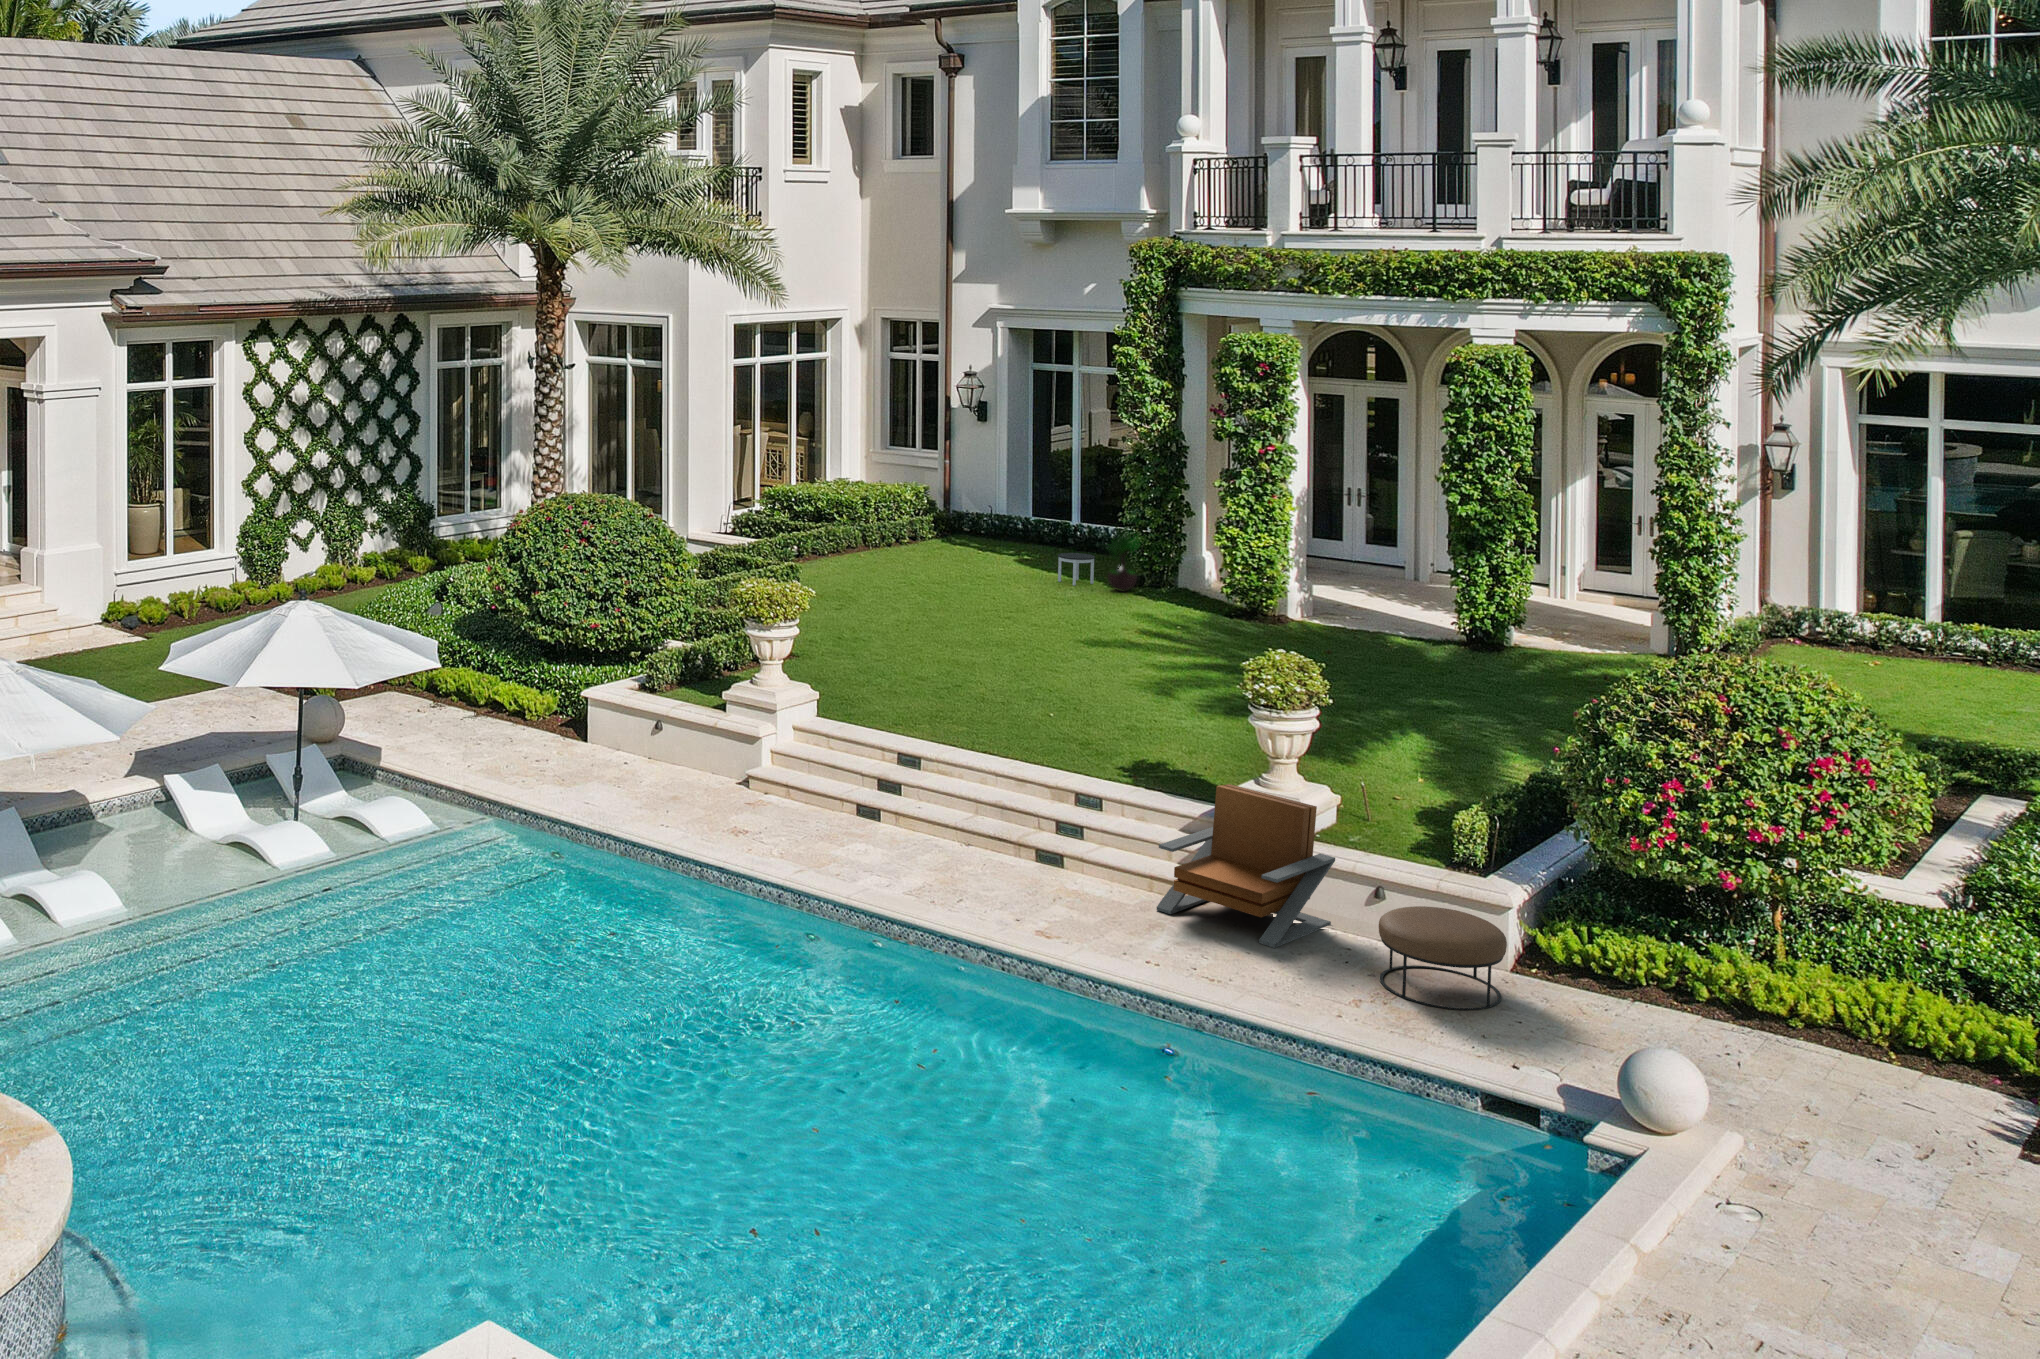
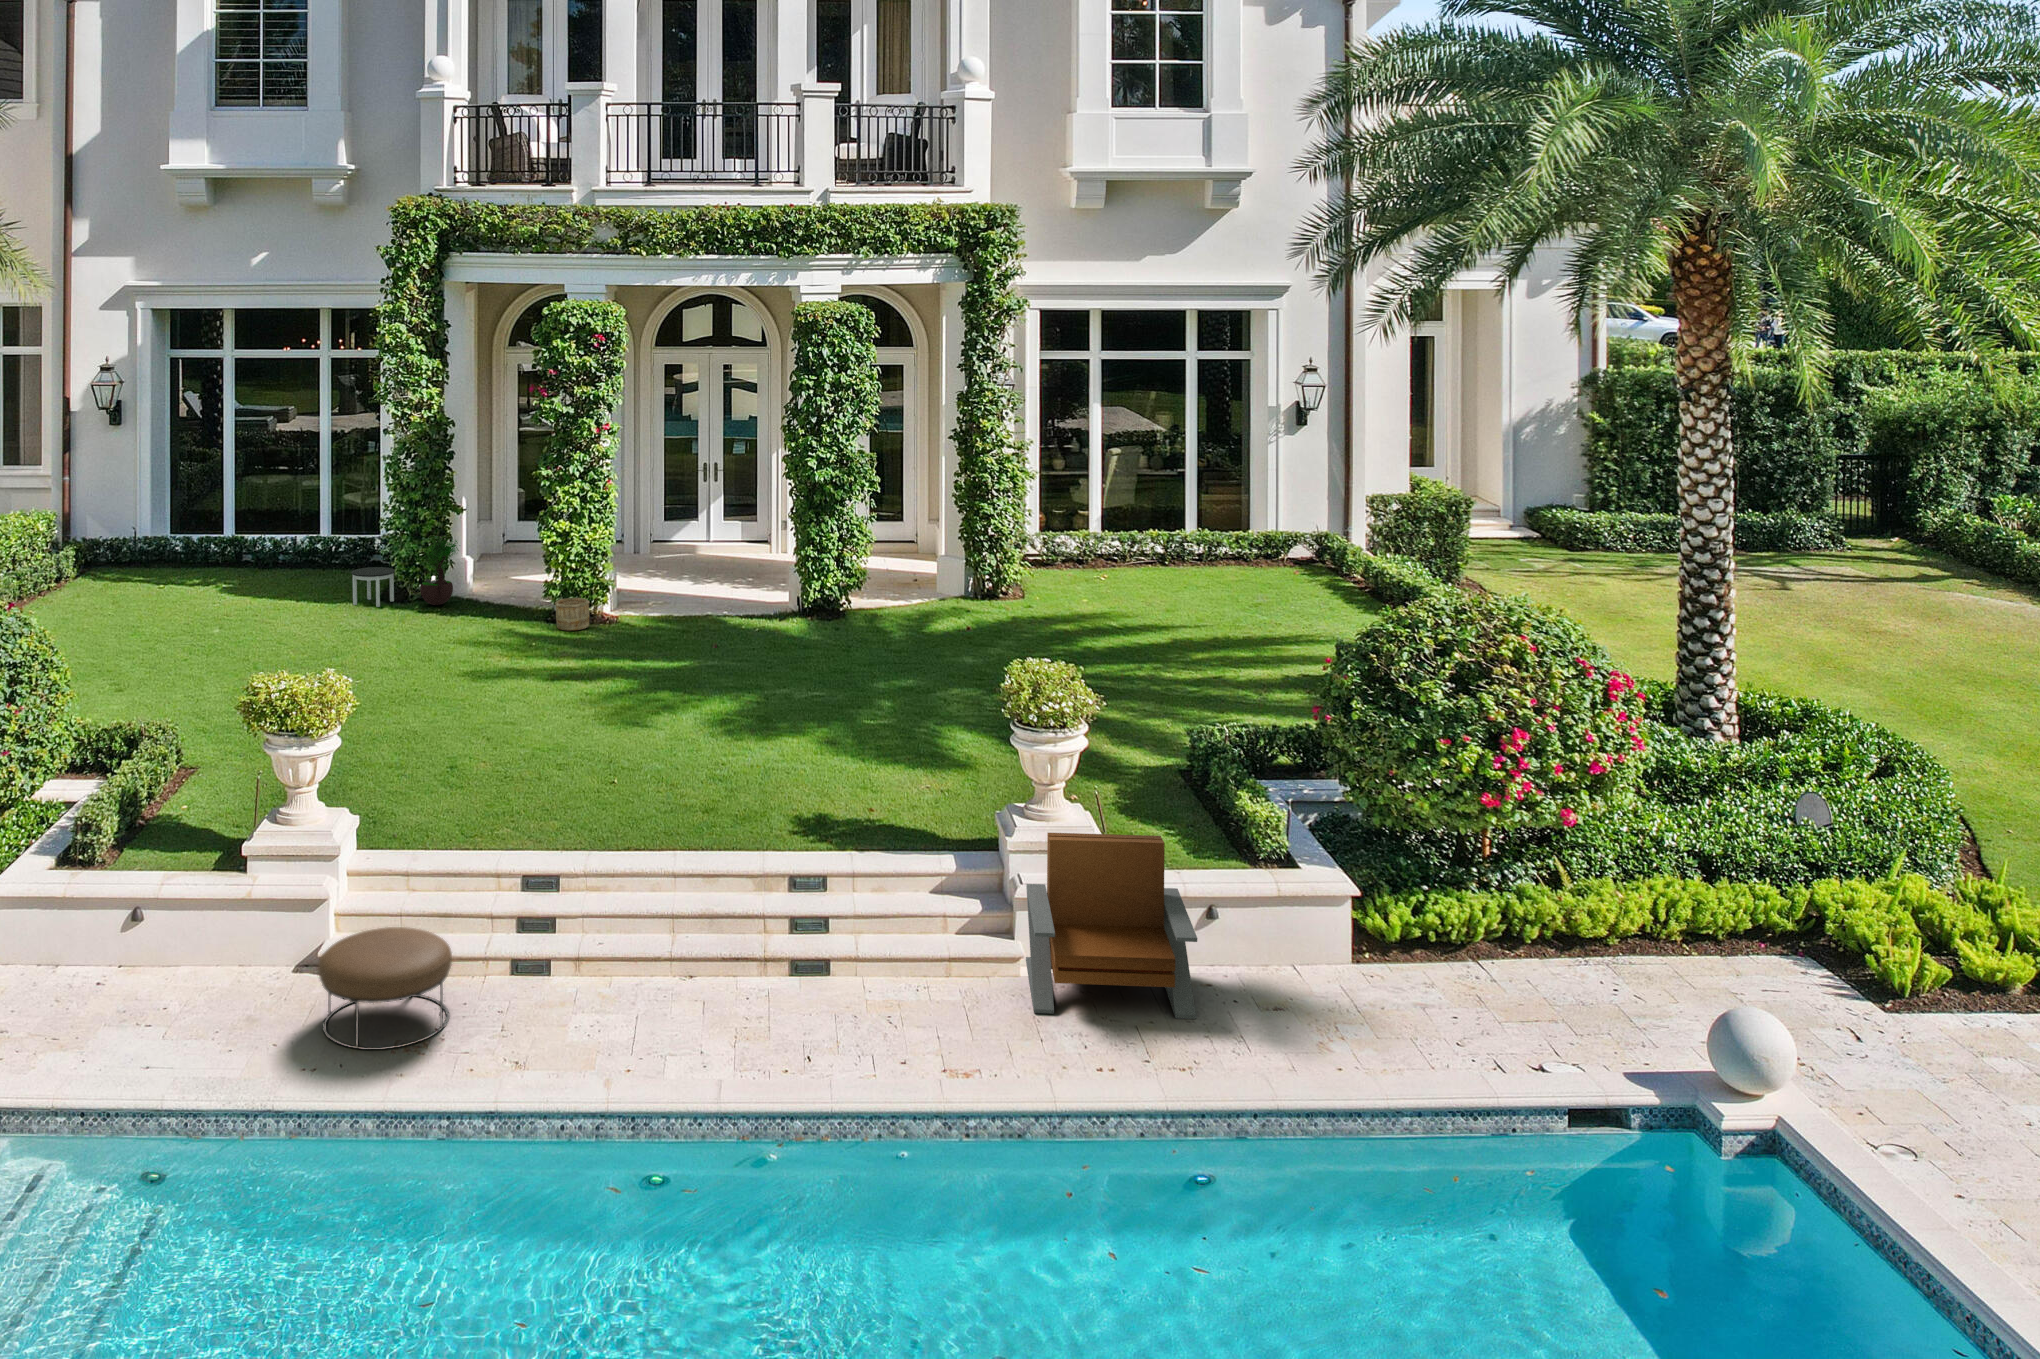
wooden bucket: none [1184,597,1217,624] -> present [555,598,590,630]
ottoman: present [1379,906,1507,1010] -> present [318,927,452,1050]

